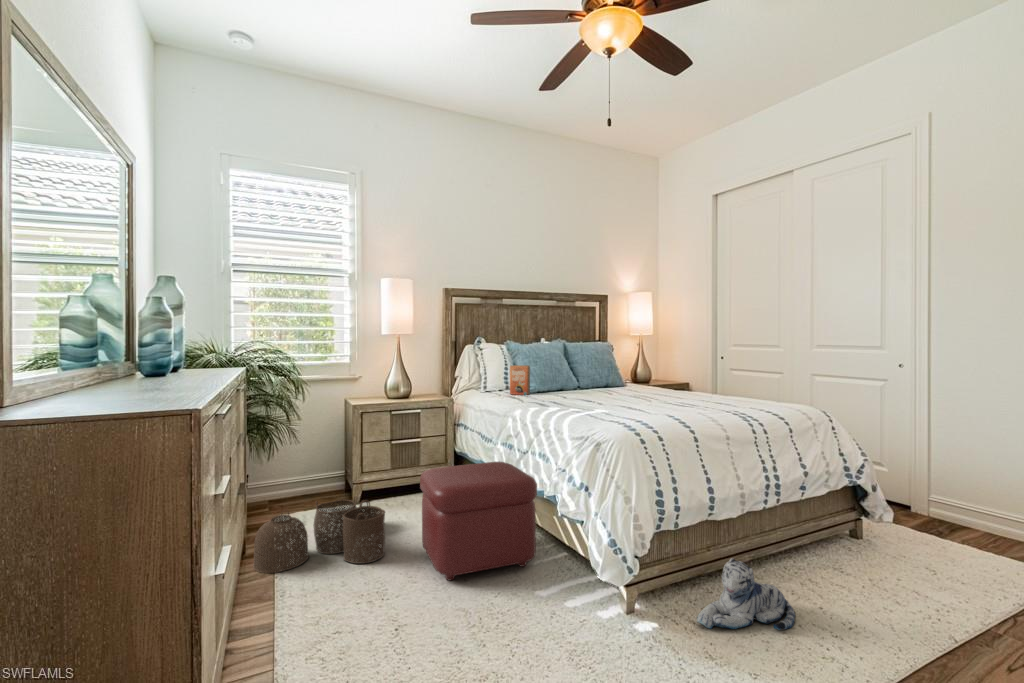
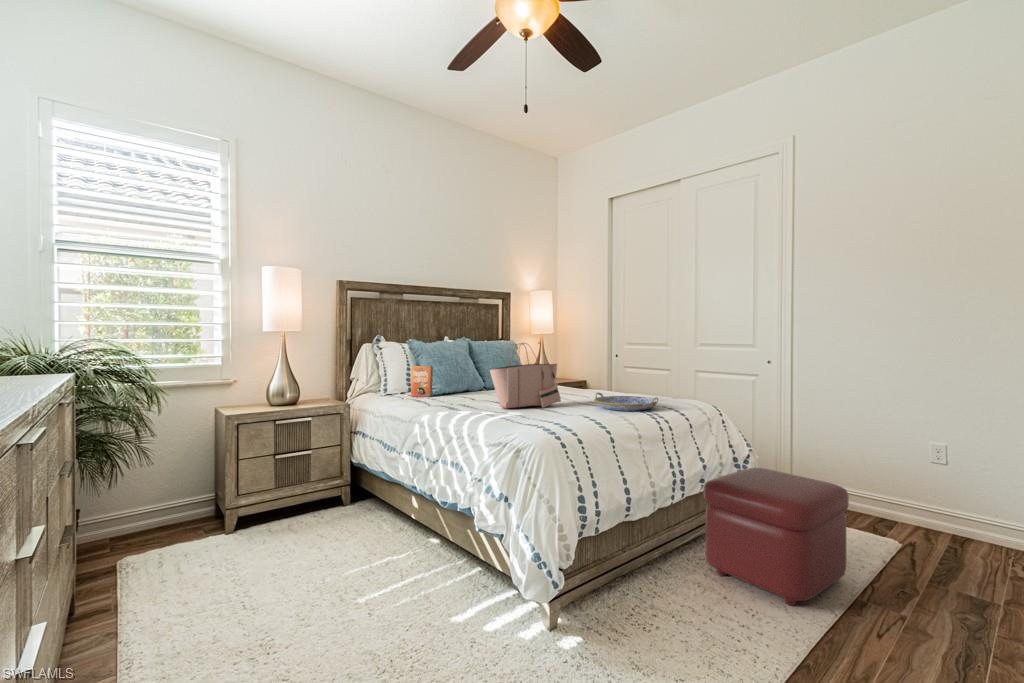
tote bag: none [579,344,651,407] -> present [490,343,561,408]
serving tray: none [684,394,752,413] -> present [594,393,658,411]
ottoman: present [420,461,537,580] -> present [703,468,849,606]
woven basket: present [253,496,385,573] -> none [81,525,268,639]
plush toy: present [697,559,796,630] -> none [624,562,712,640]

